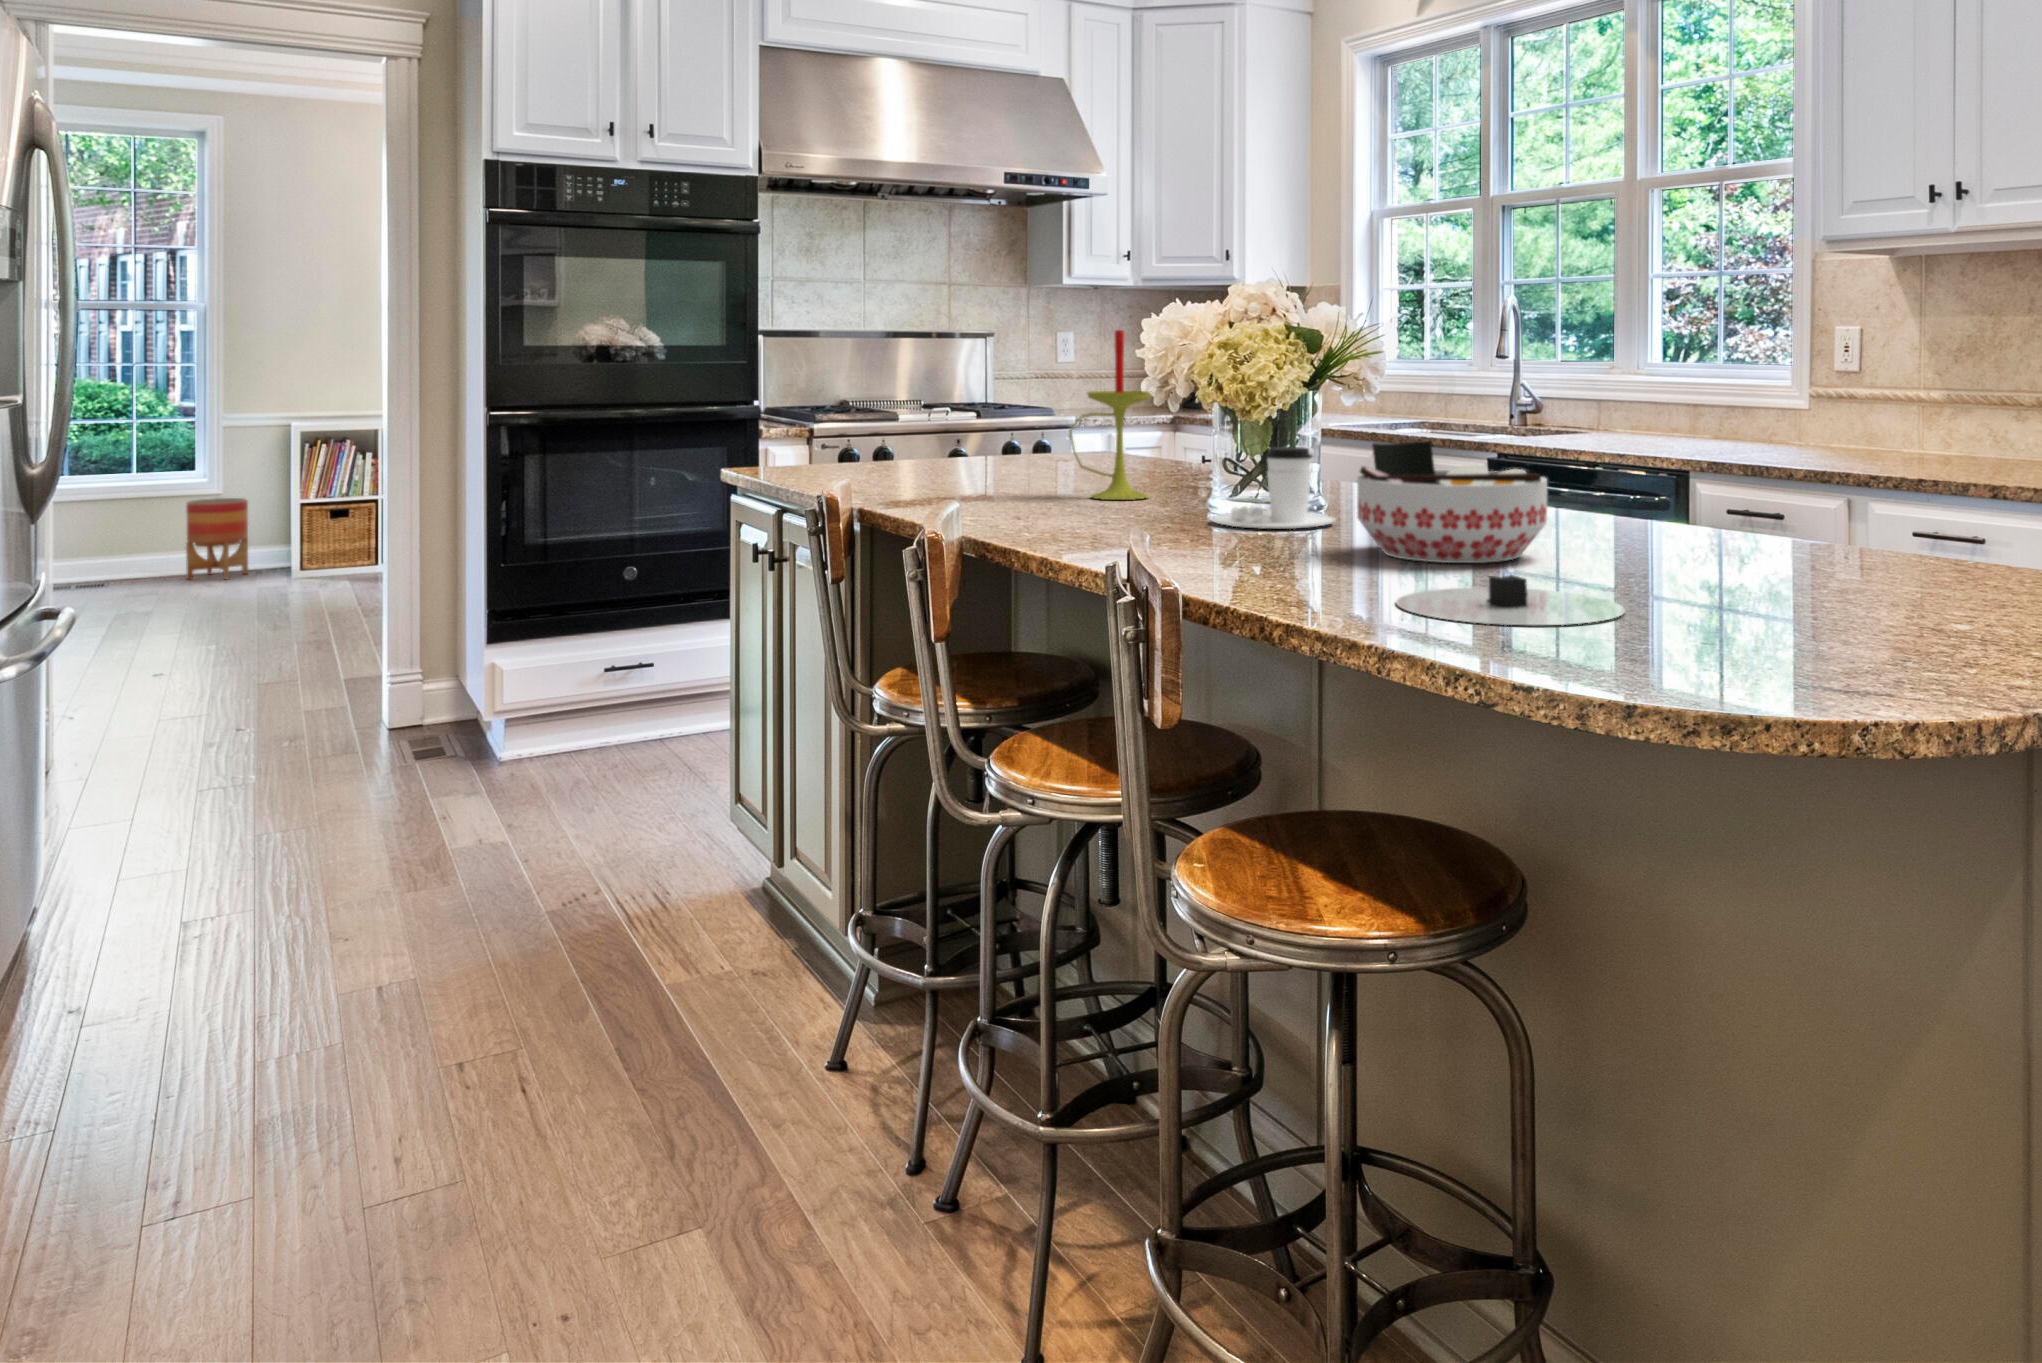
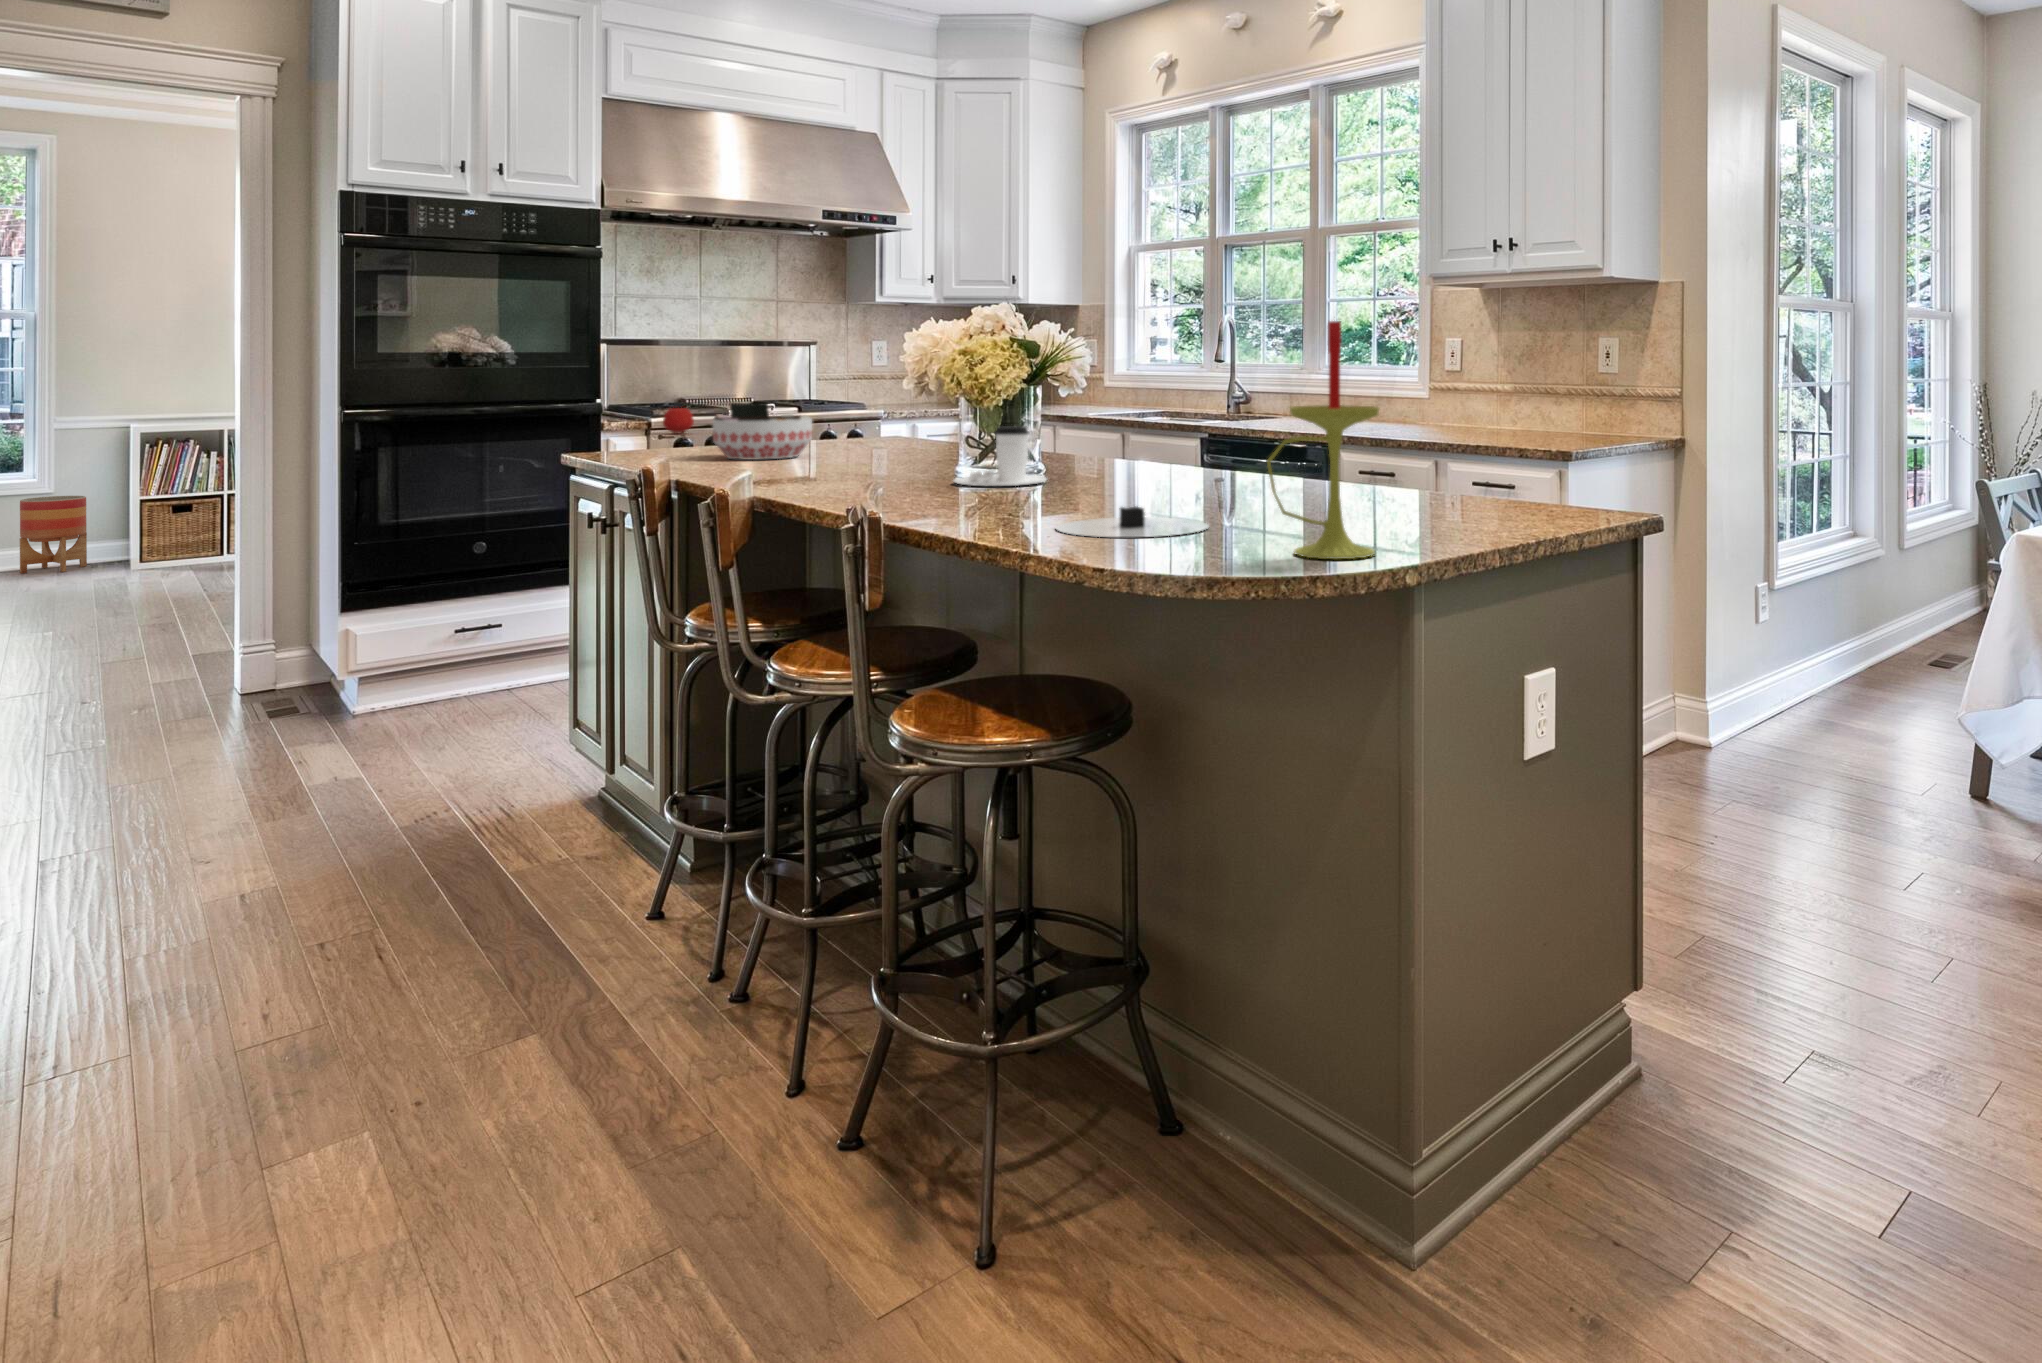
candle: present [1069,330,1151,500] -> present [1267,321,1380,559]
apple: none [832,409,867,443] -> present [663,408,694,433]
bowl: present [1357,441,1547,563] -> present [713,402,812,460]

